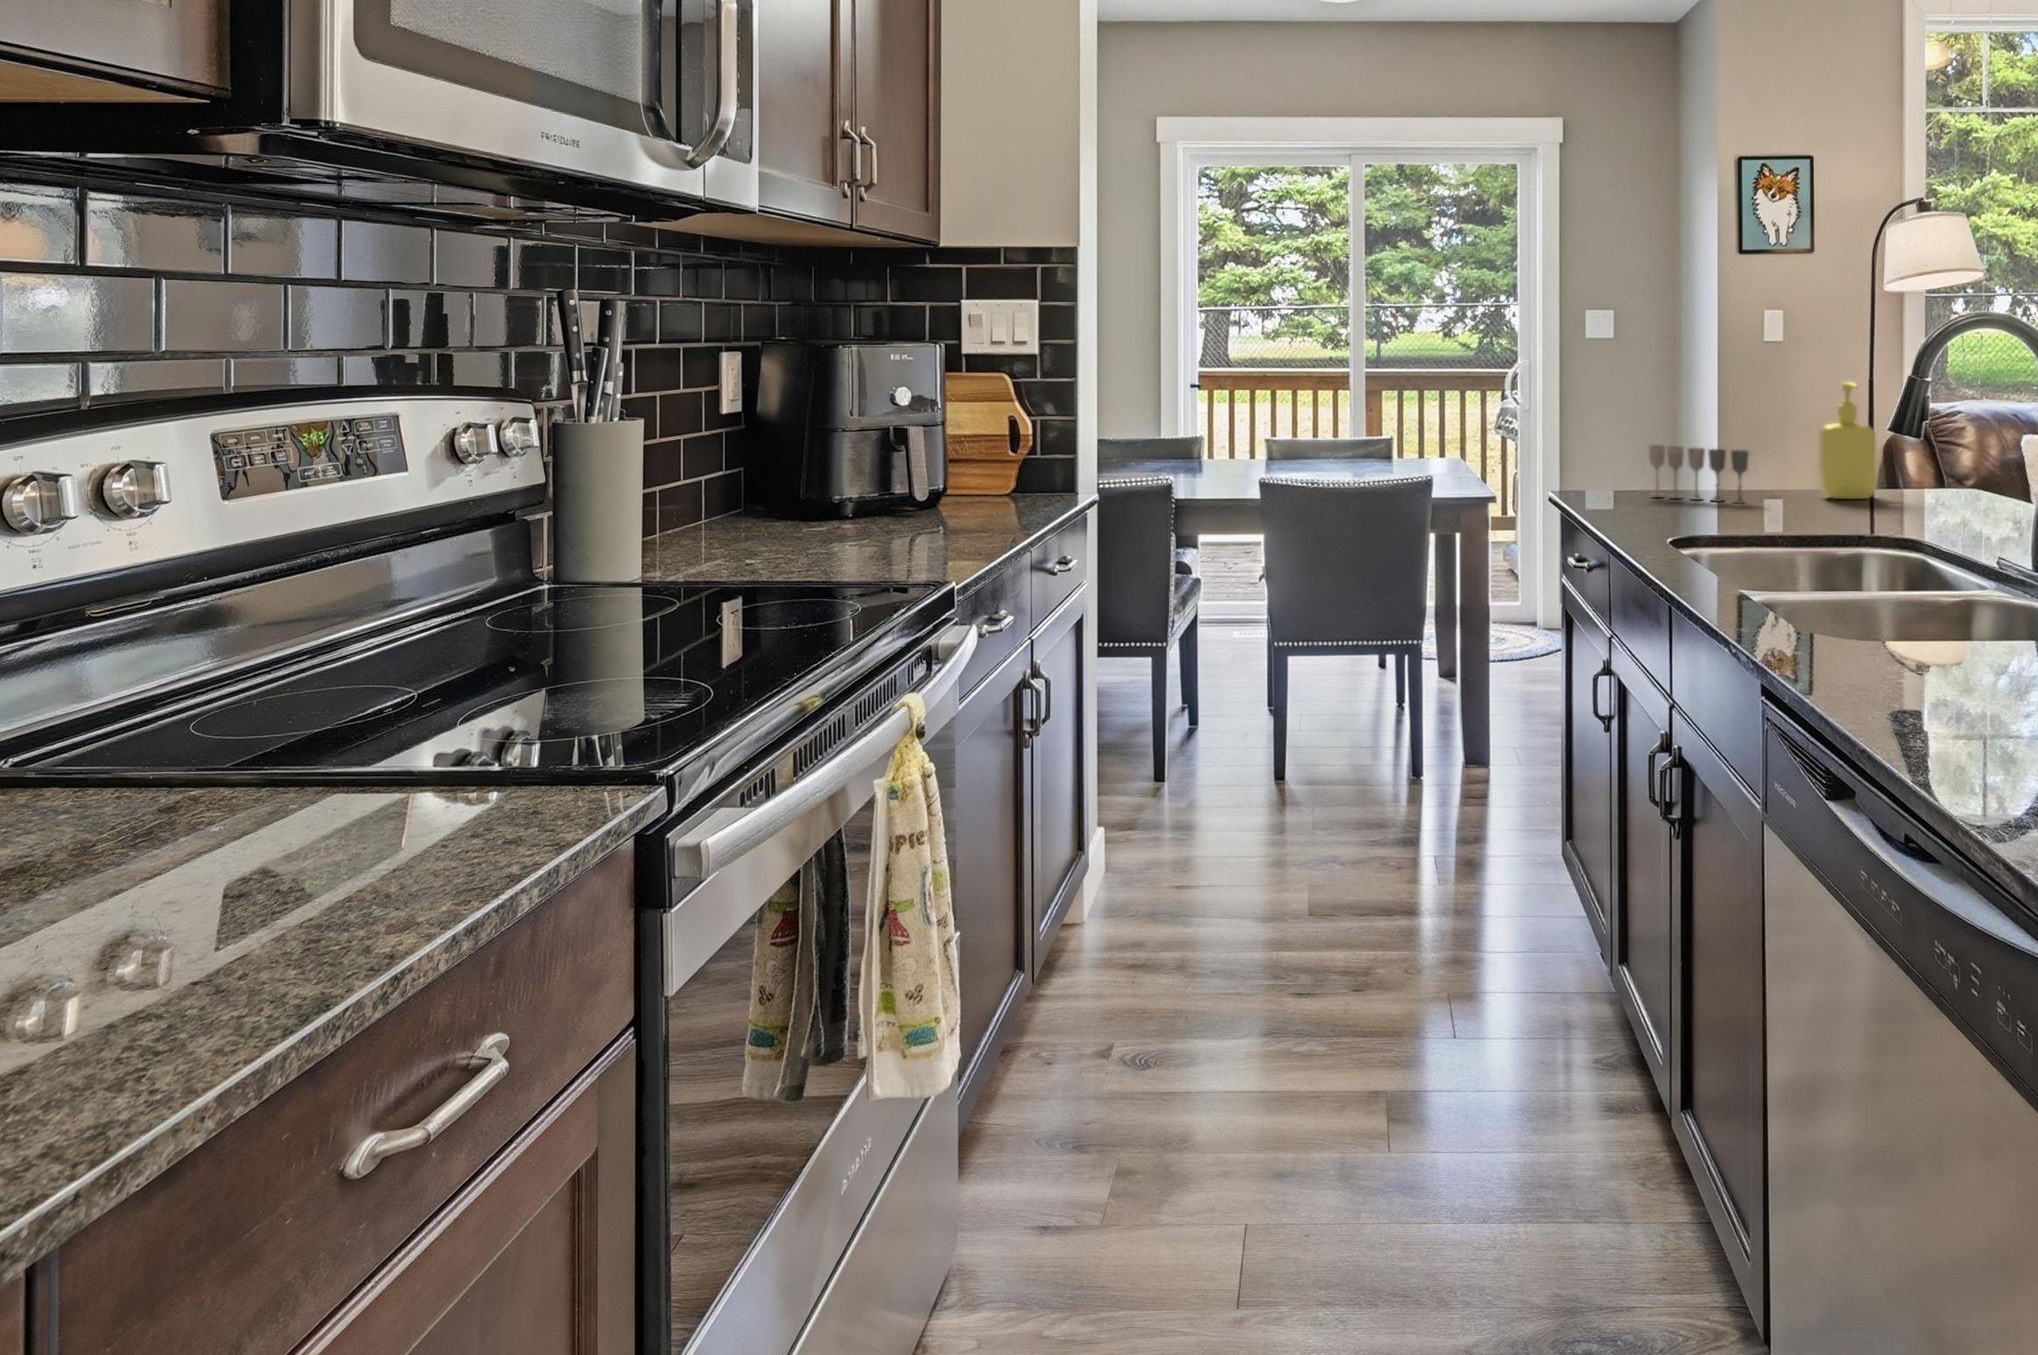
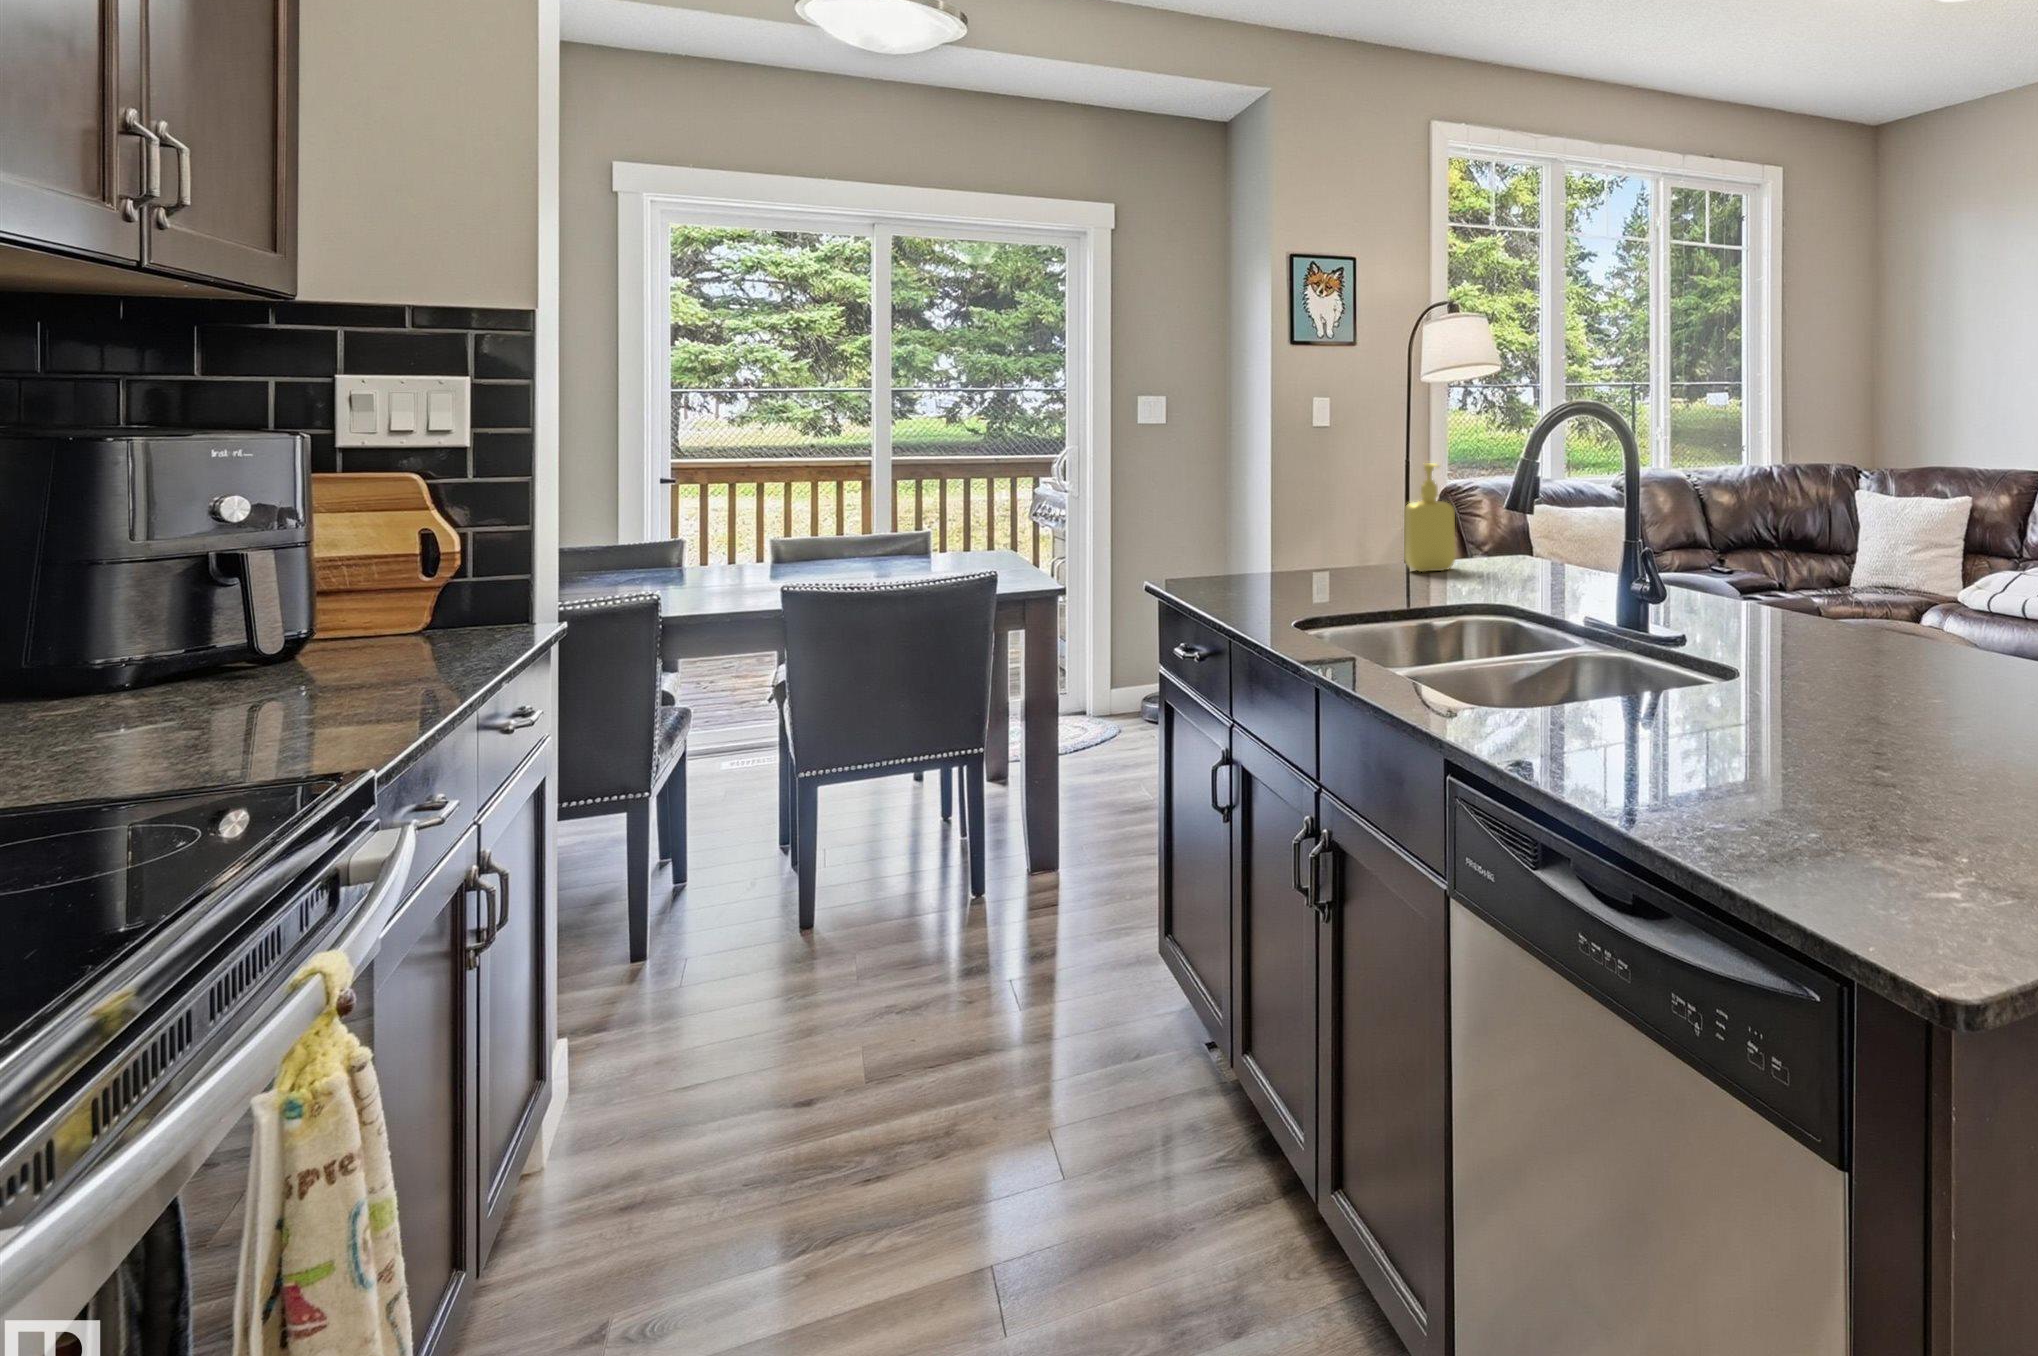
wine glass: present [1649,445,1749,503] -> none [1242,529,1343,582]

